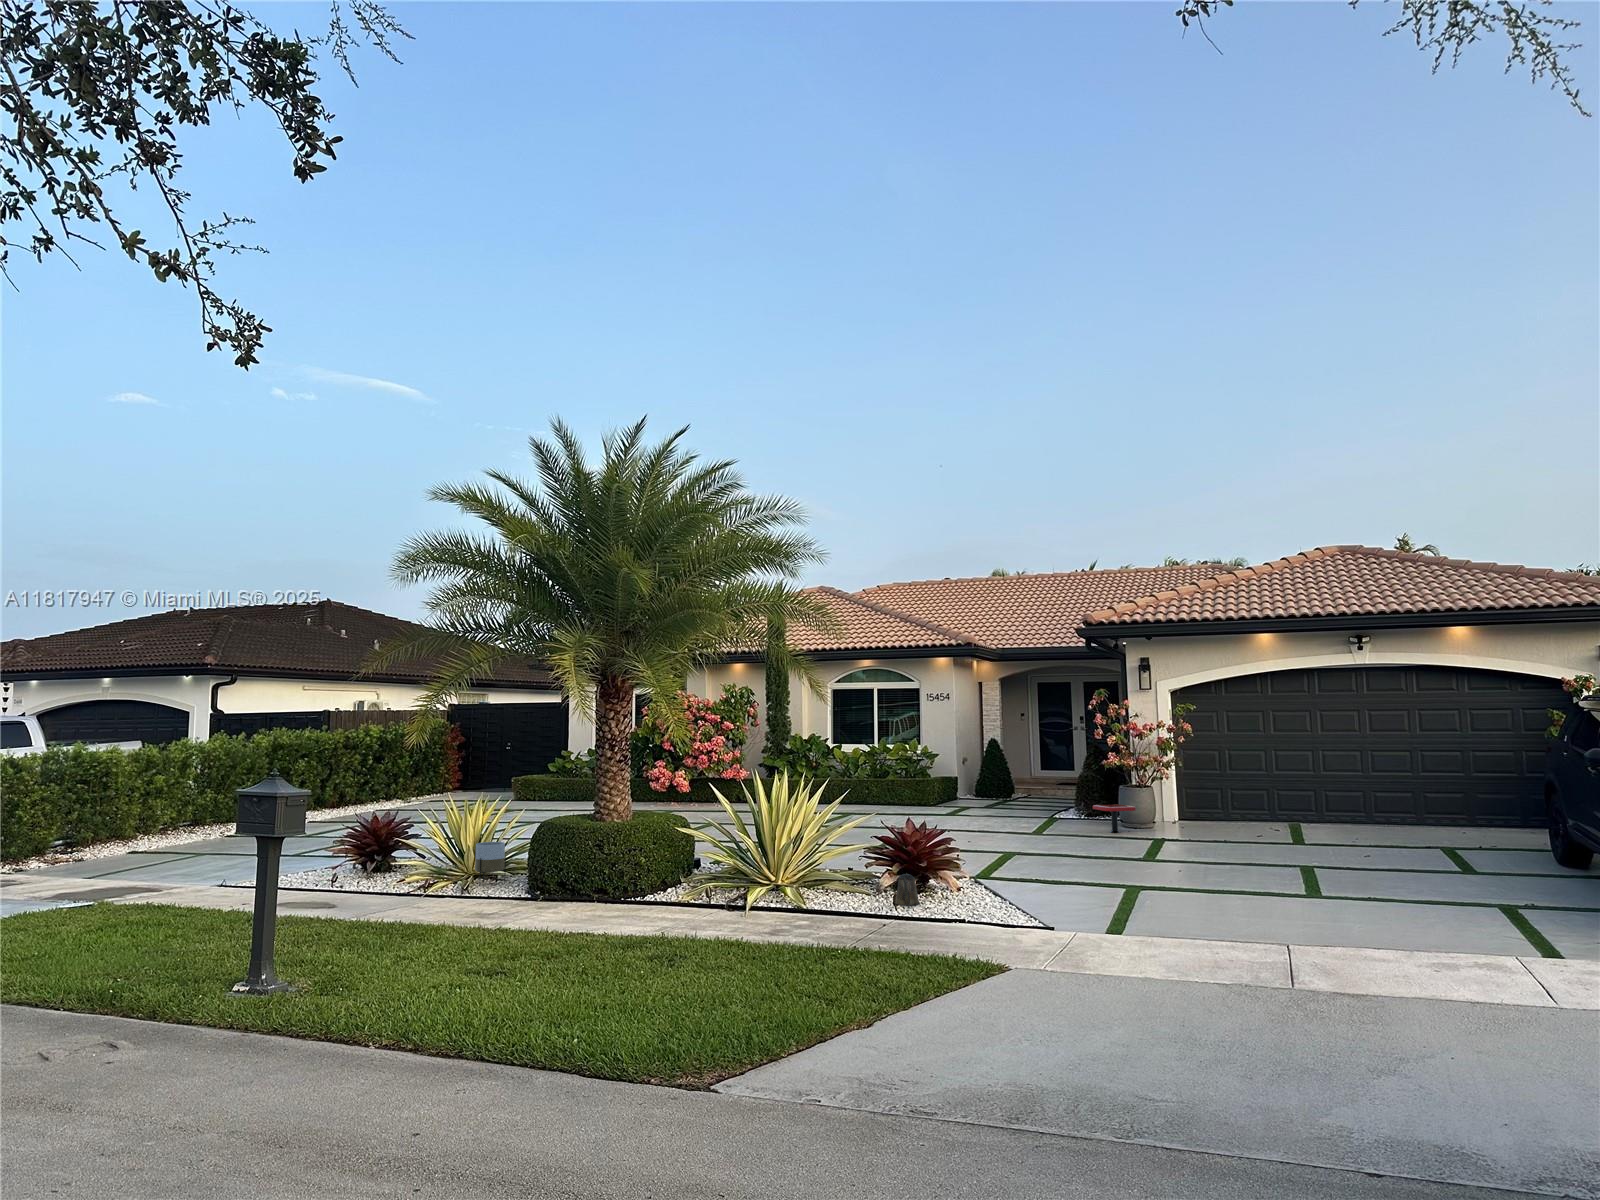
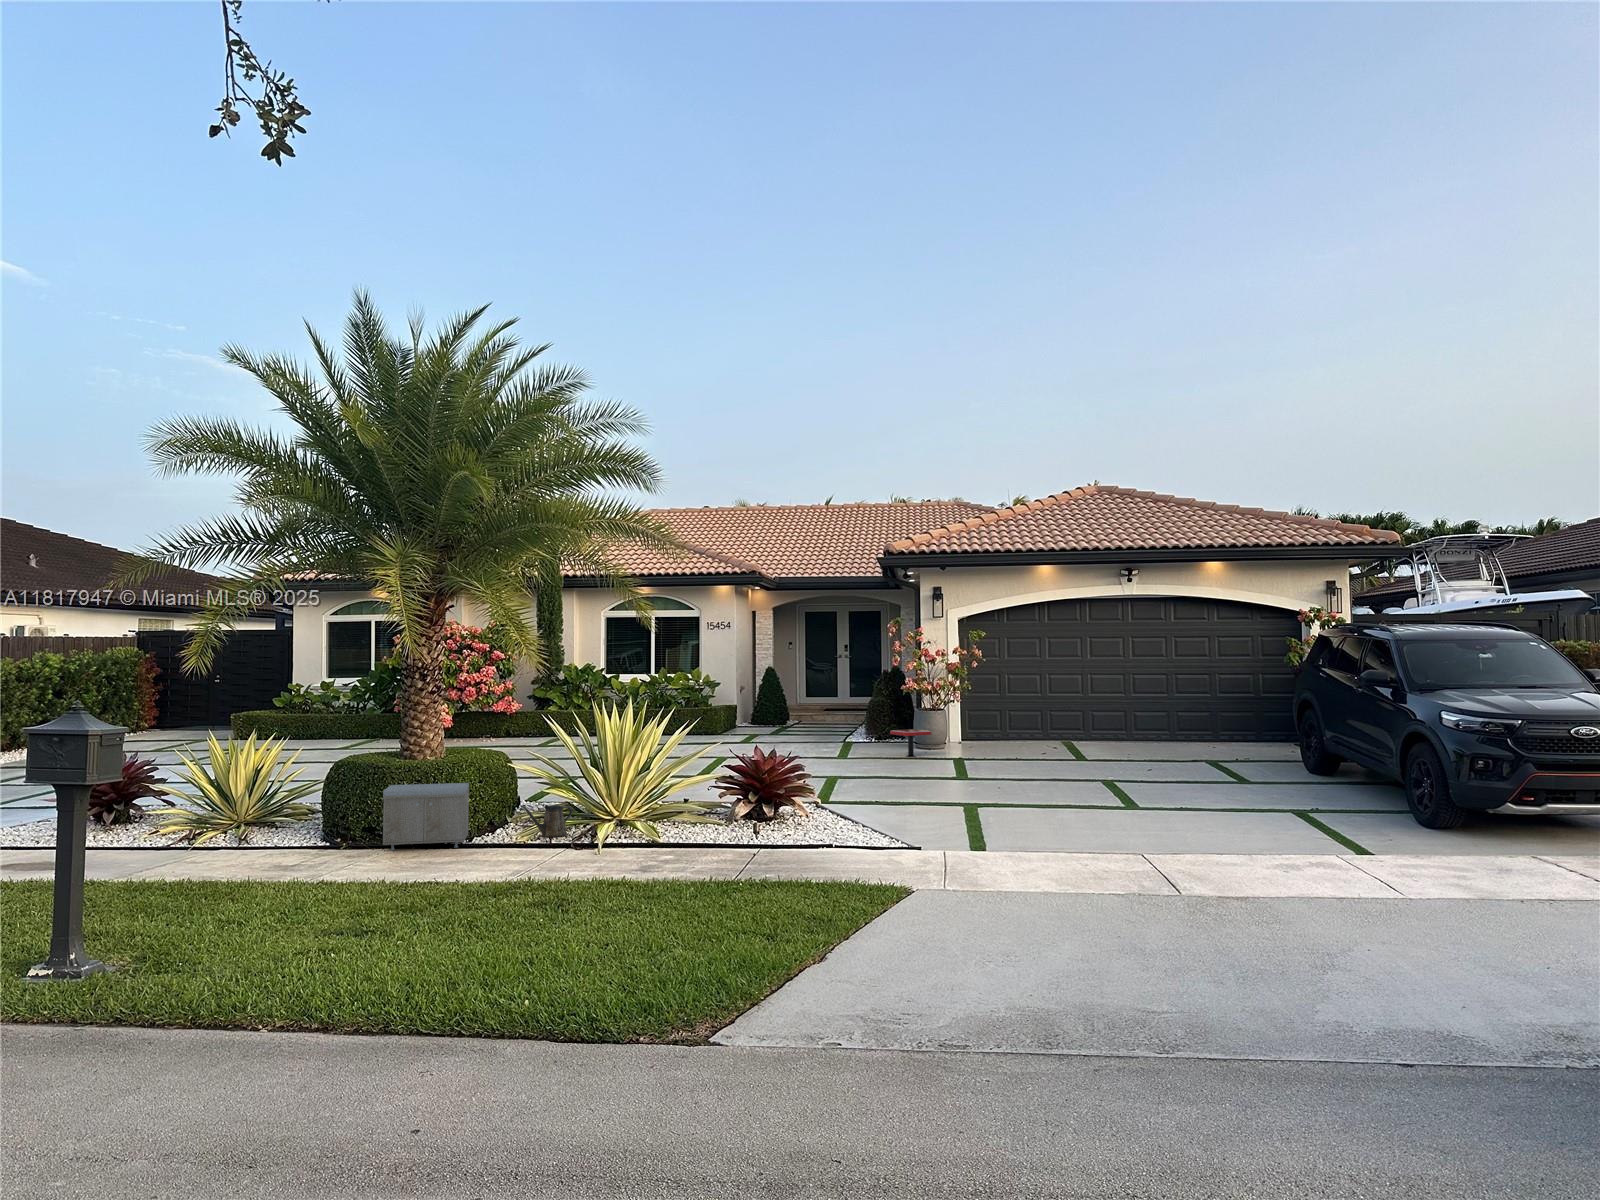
planter: present [475,842,506,886] -> none [253,785,292,837]
storage bench: none [564,845,640,904] -> present [383,783,469,850]
watering can: present [895,874,920,905] -> present [520,805,572,837]

